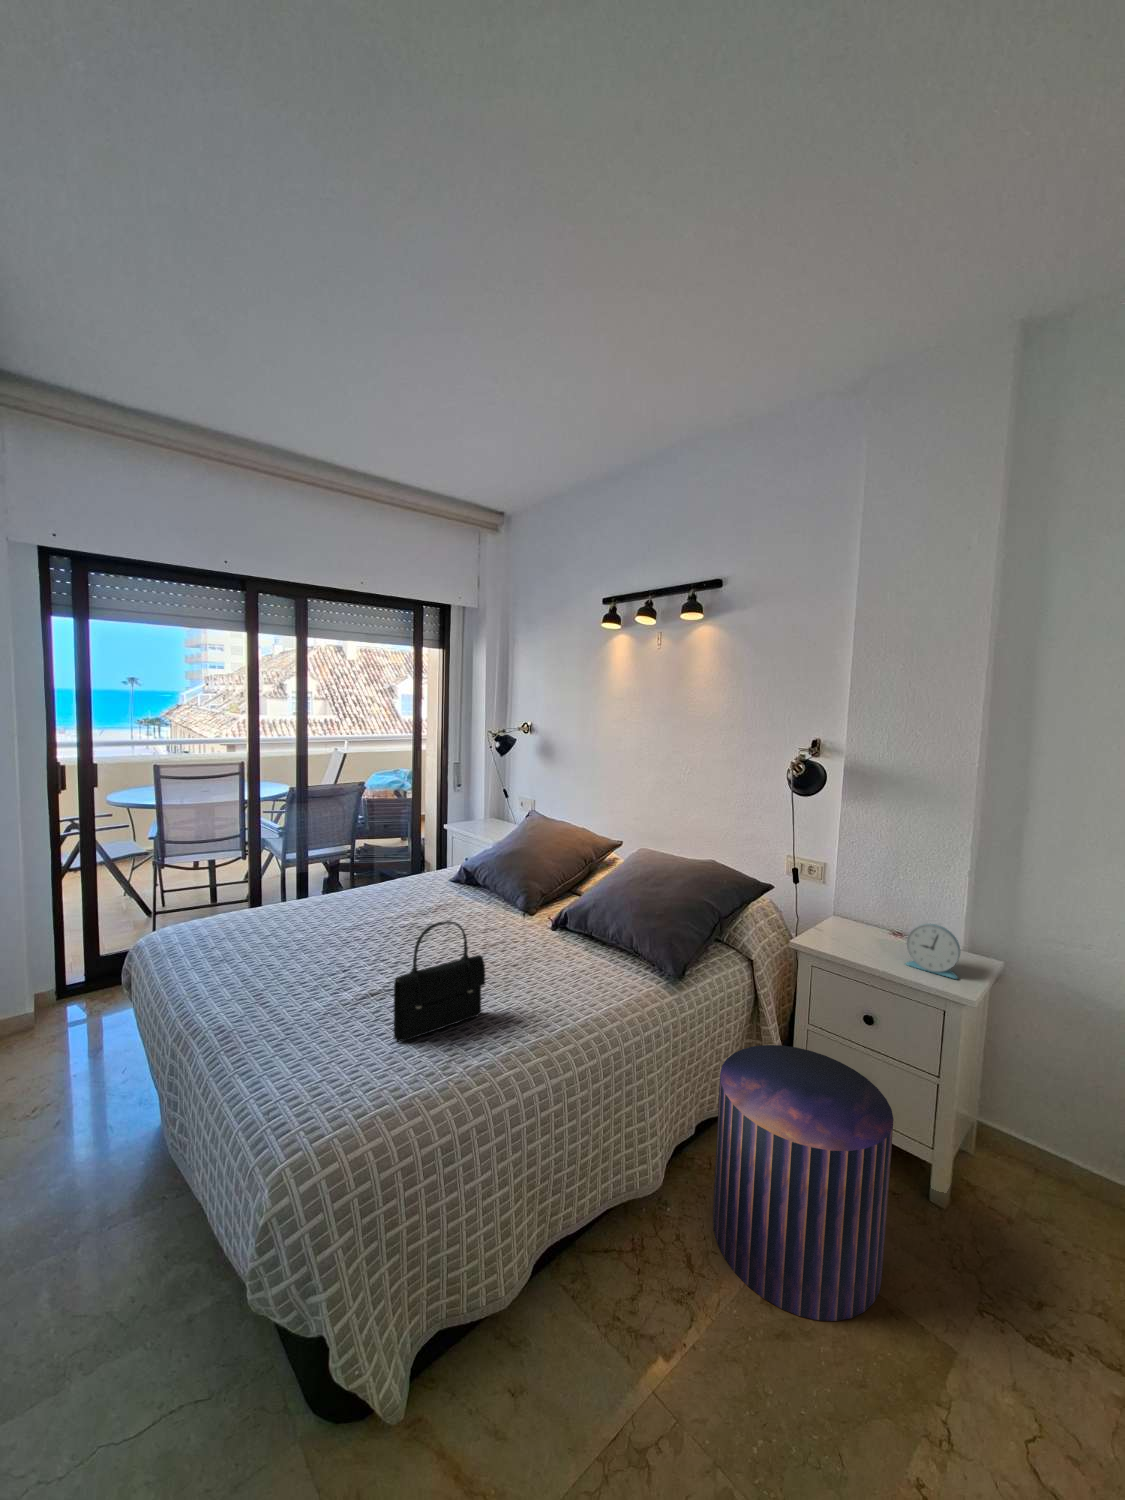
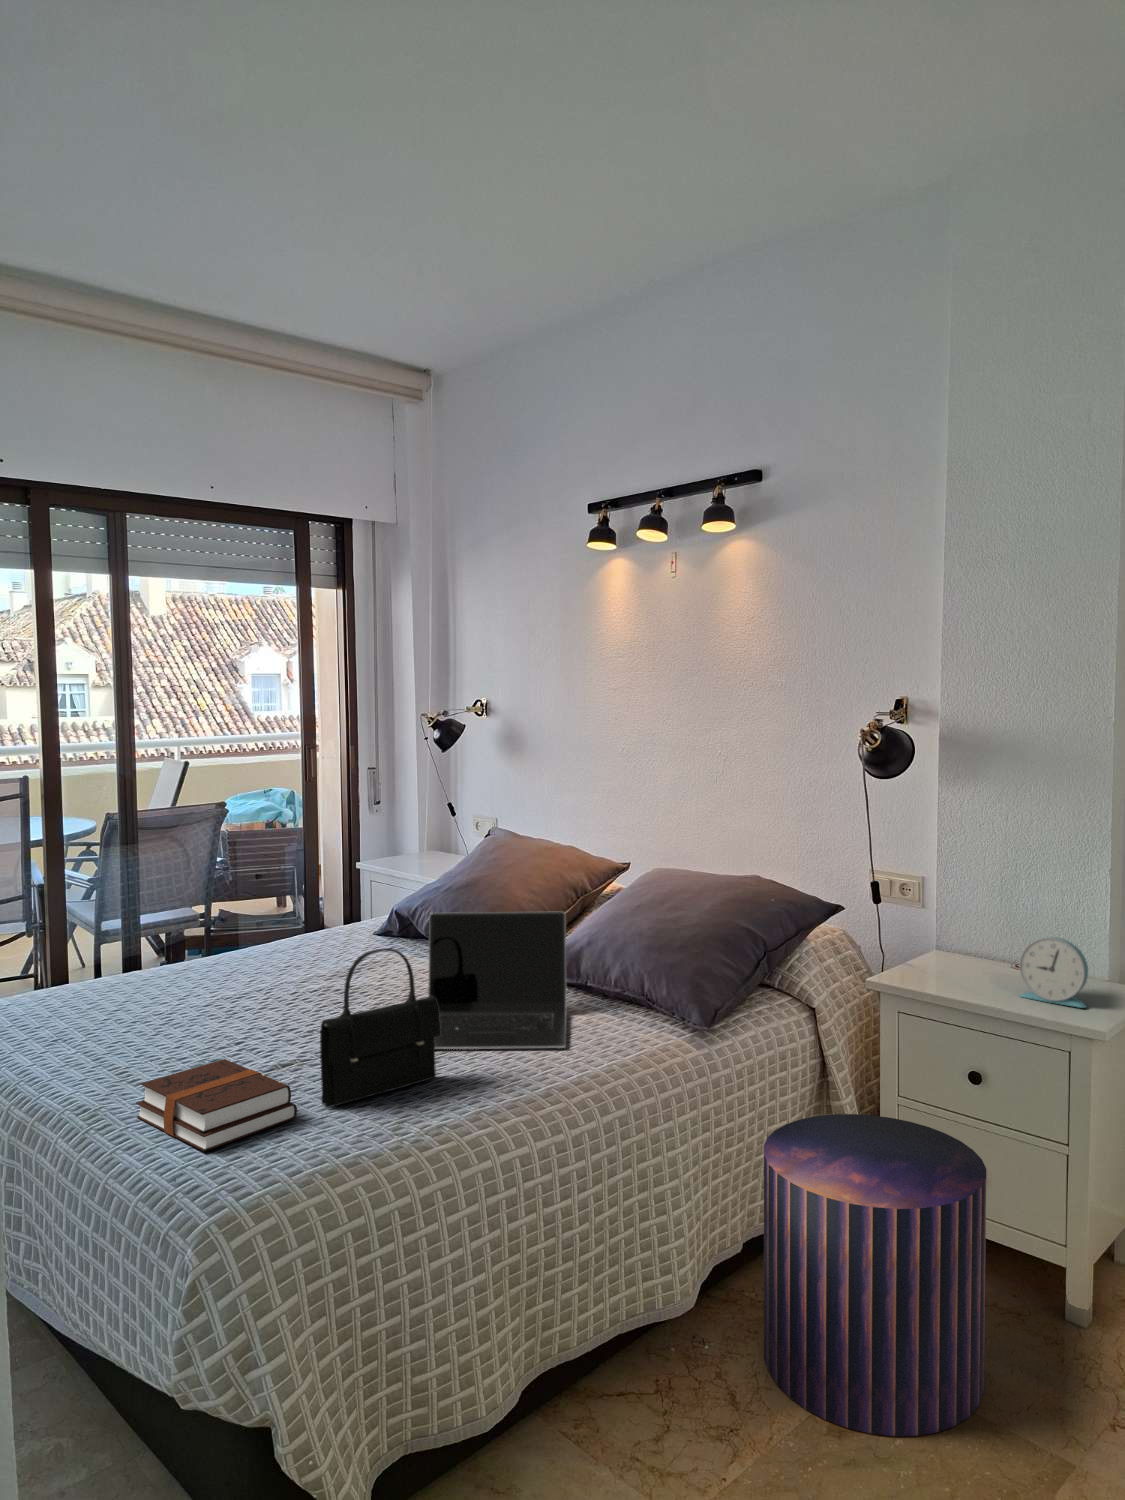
laptop: none [468,879,580,988] -> present [428,911,567,1049]
hardback book: none [253,996,373,1087] -> present [136,1059,297,1152]

